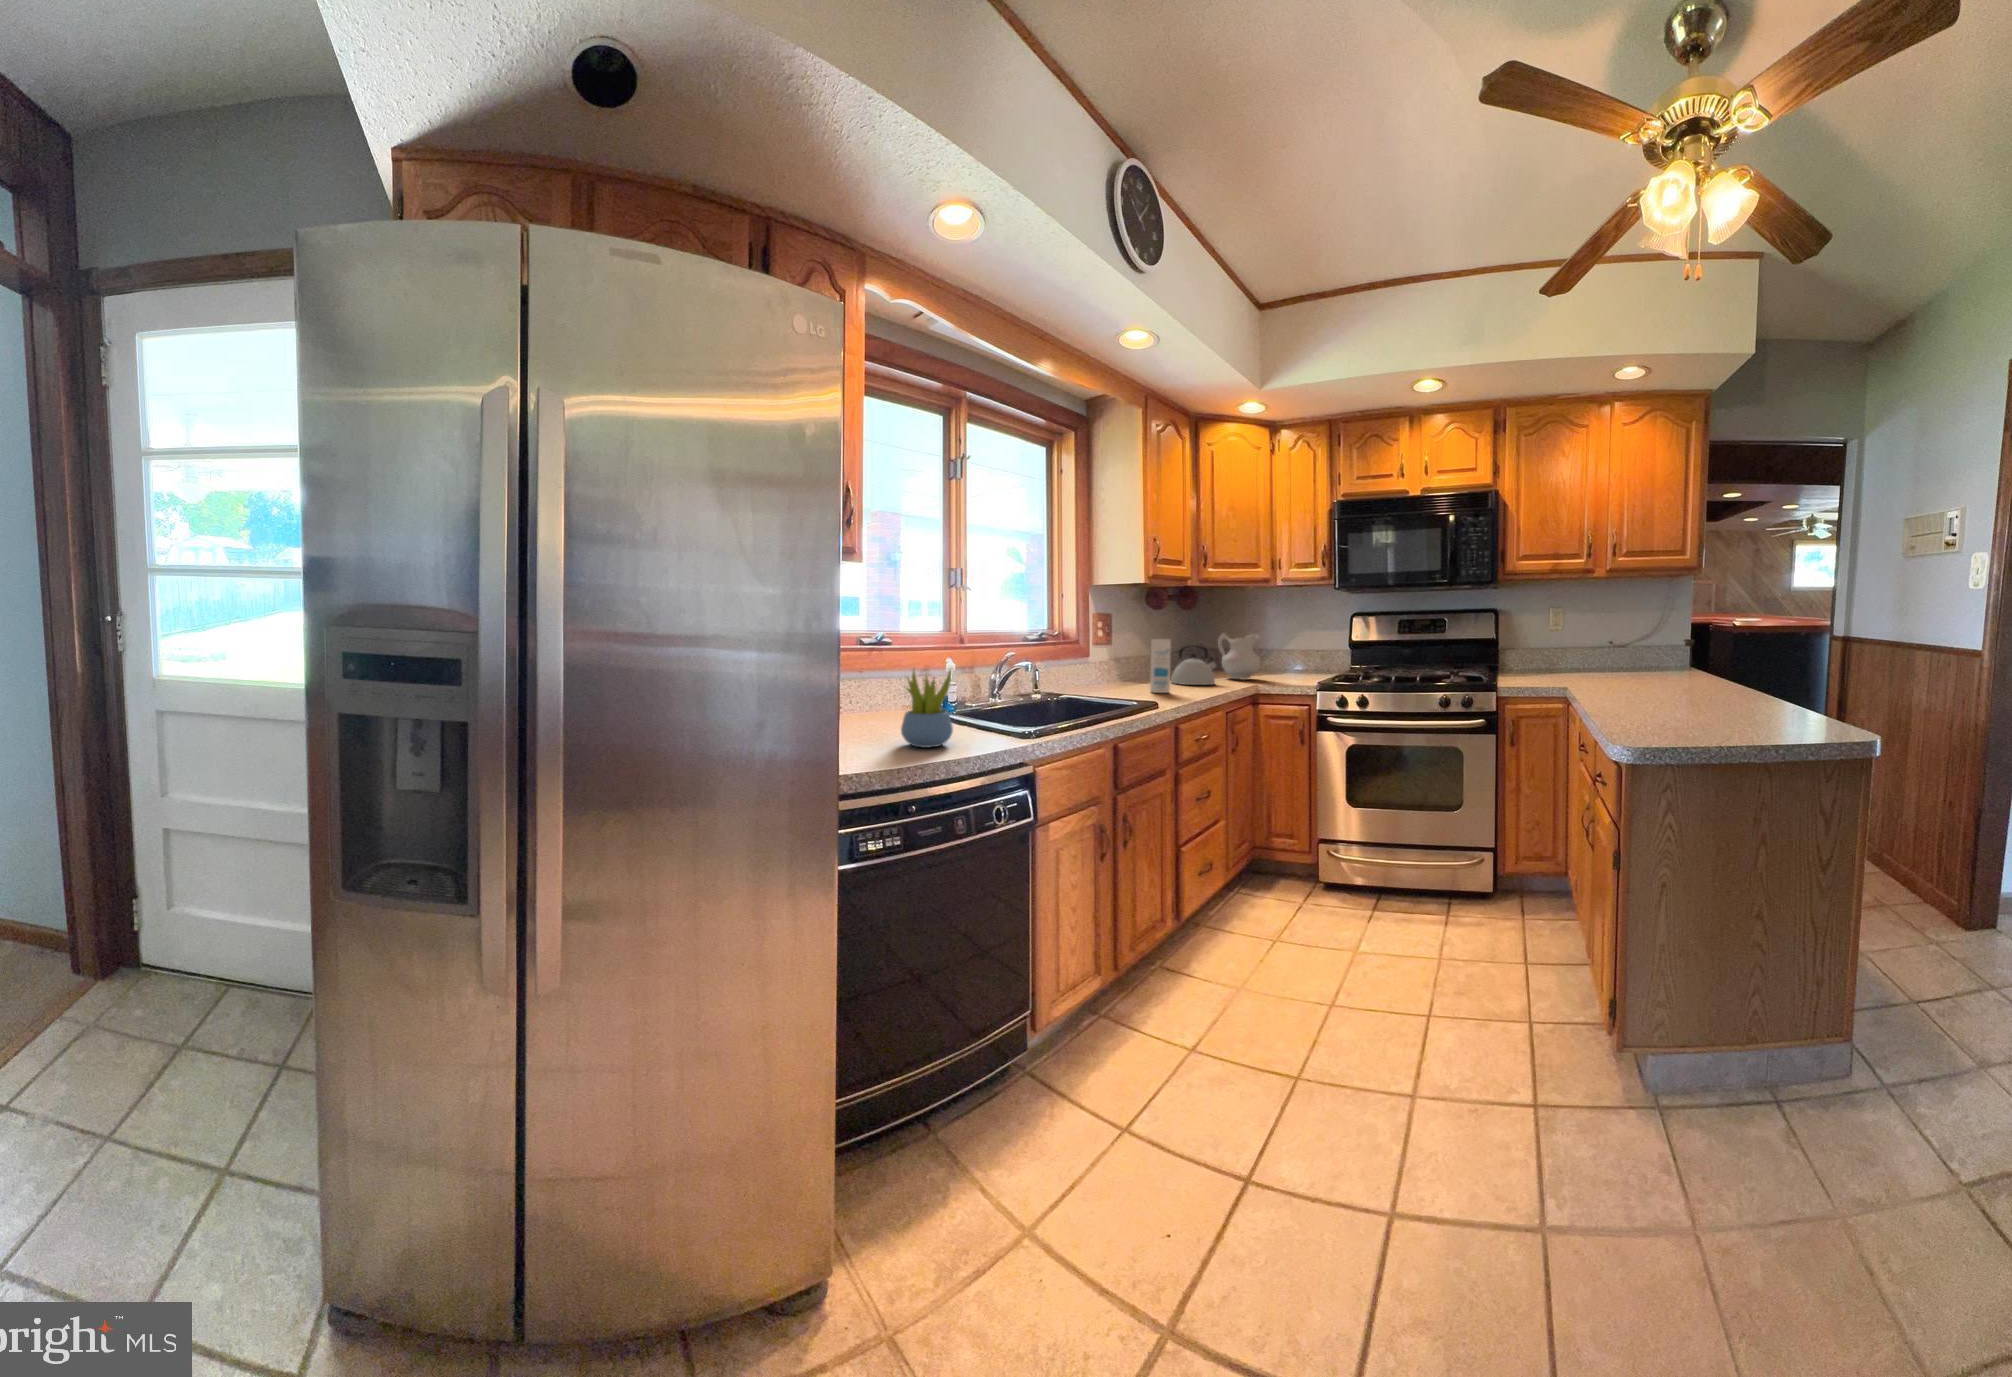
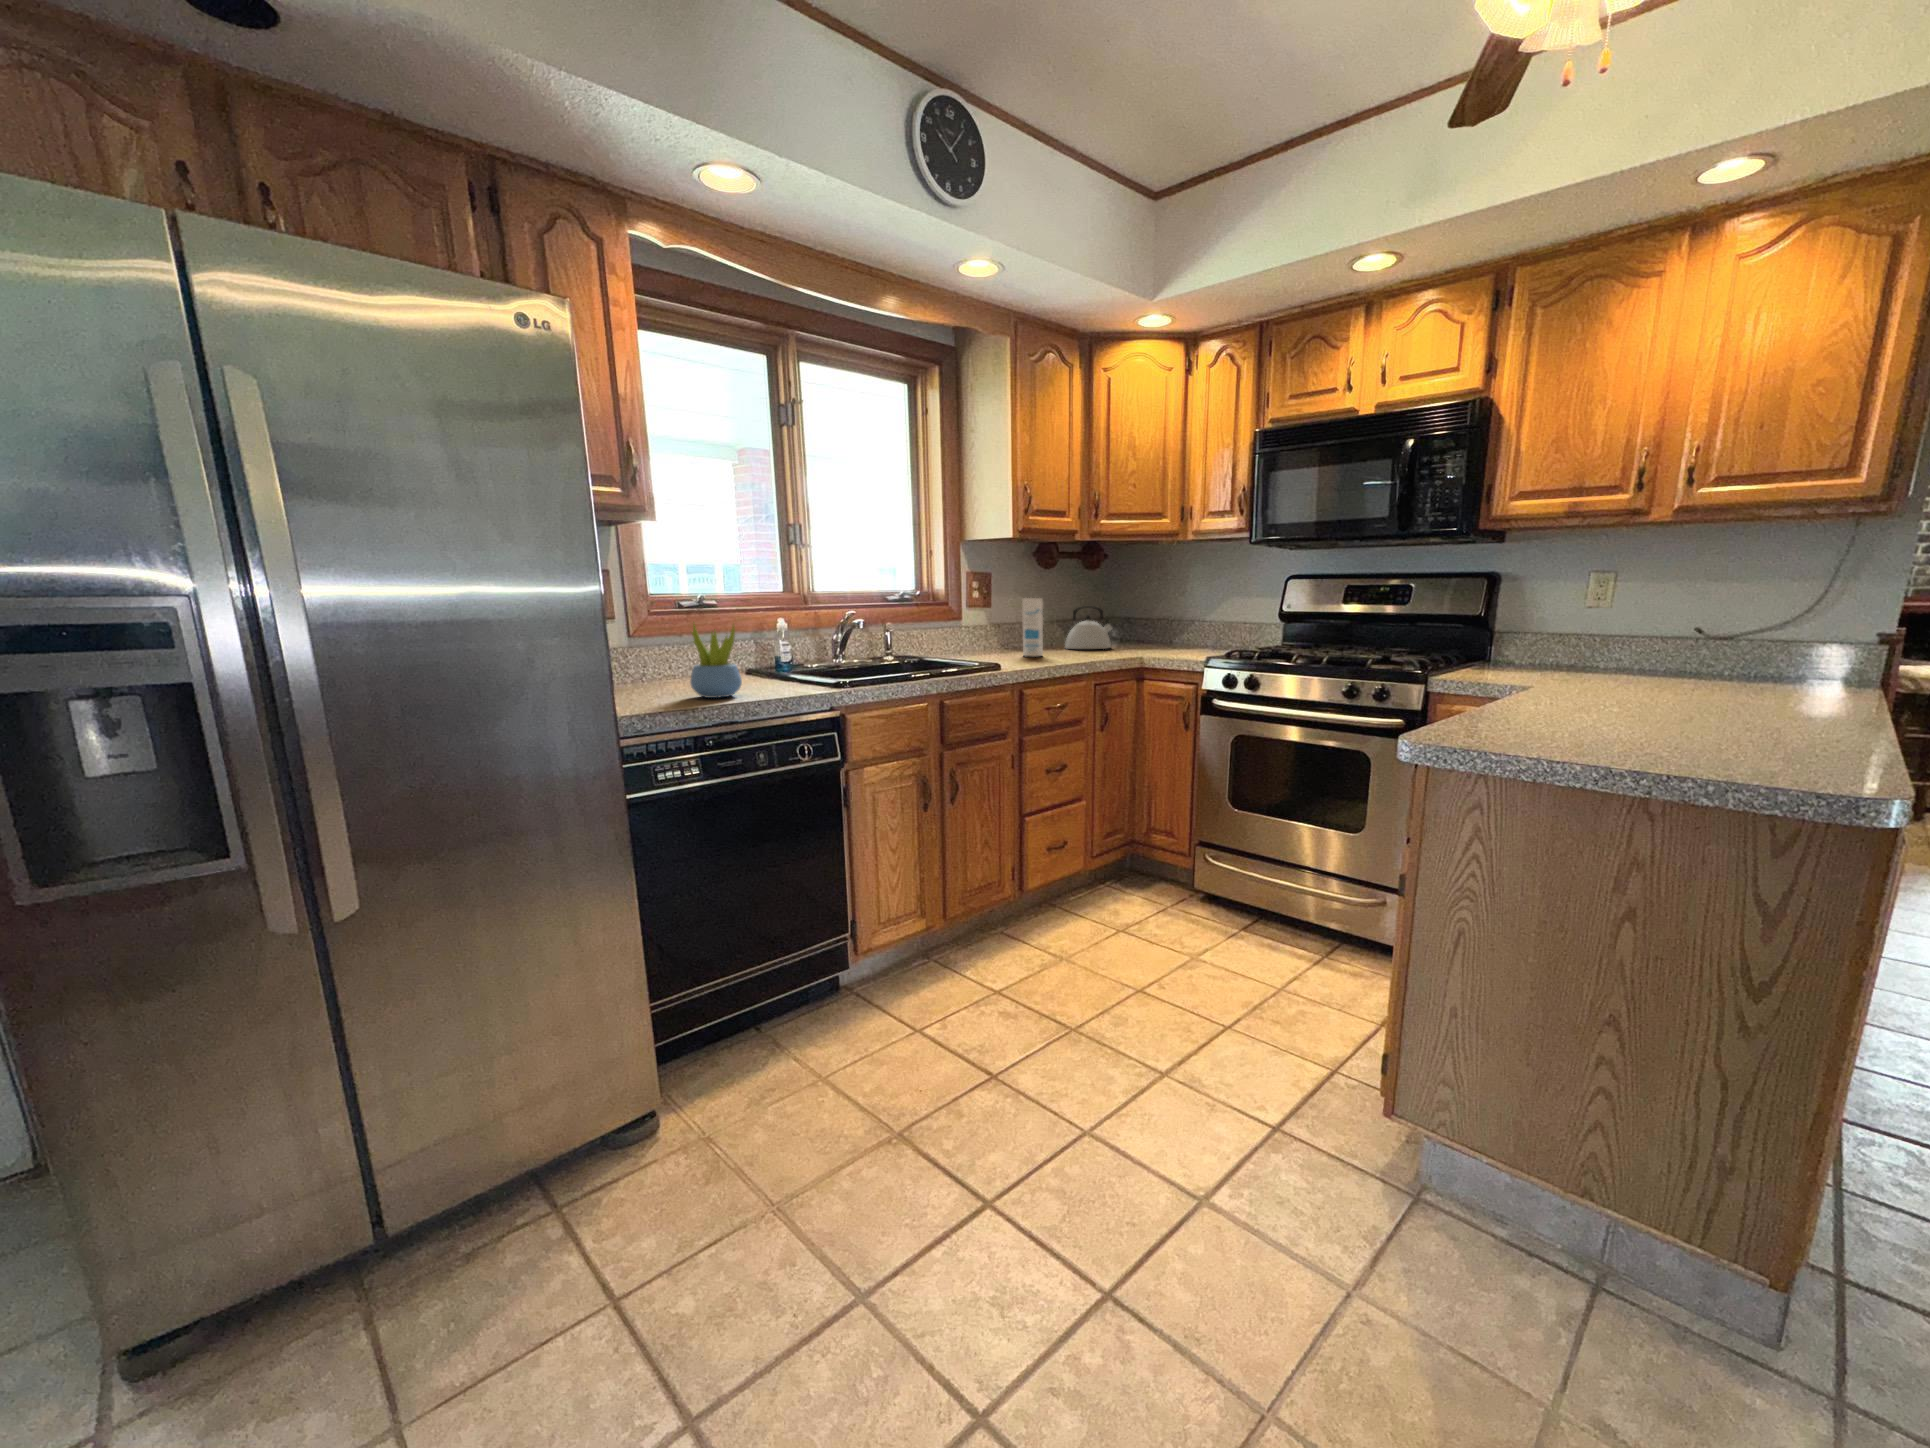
ceramic pitcher: present [1218,633,1261,680] -> none [1130,592,1172,644]

